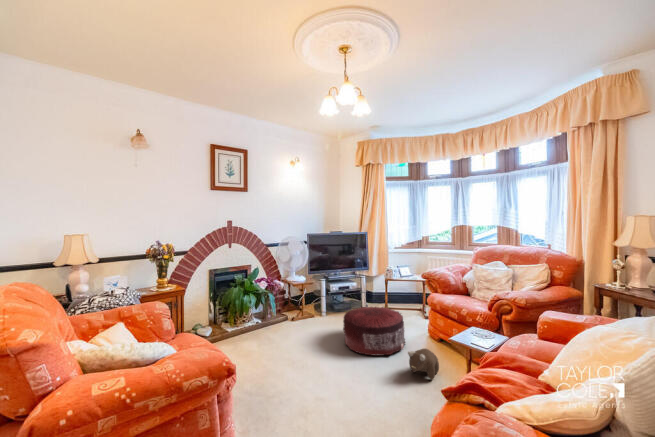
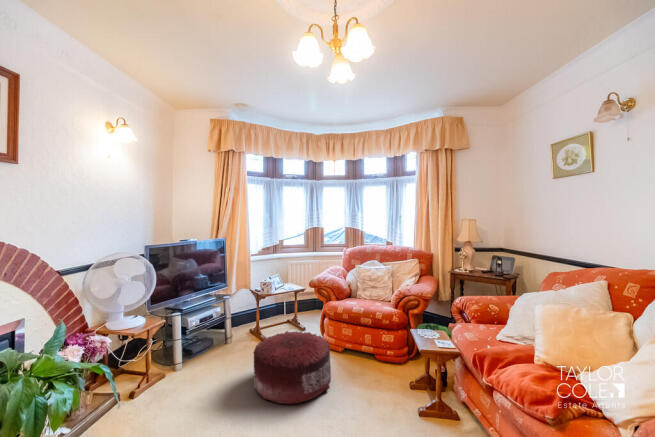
plush toy: present [408,349,439,380] -> none [365,366,394,398]

